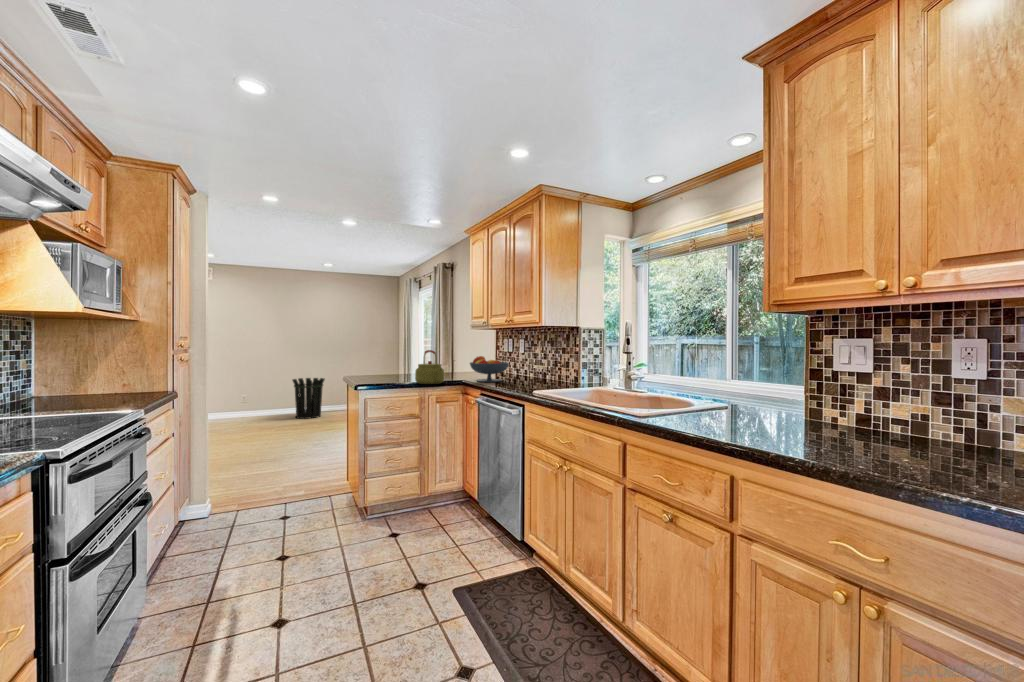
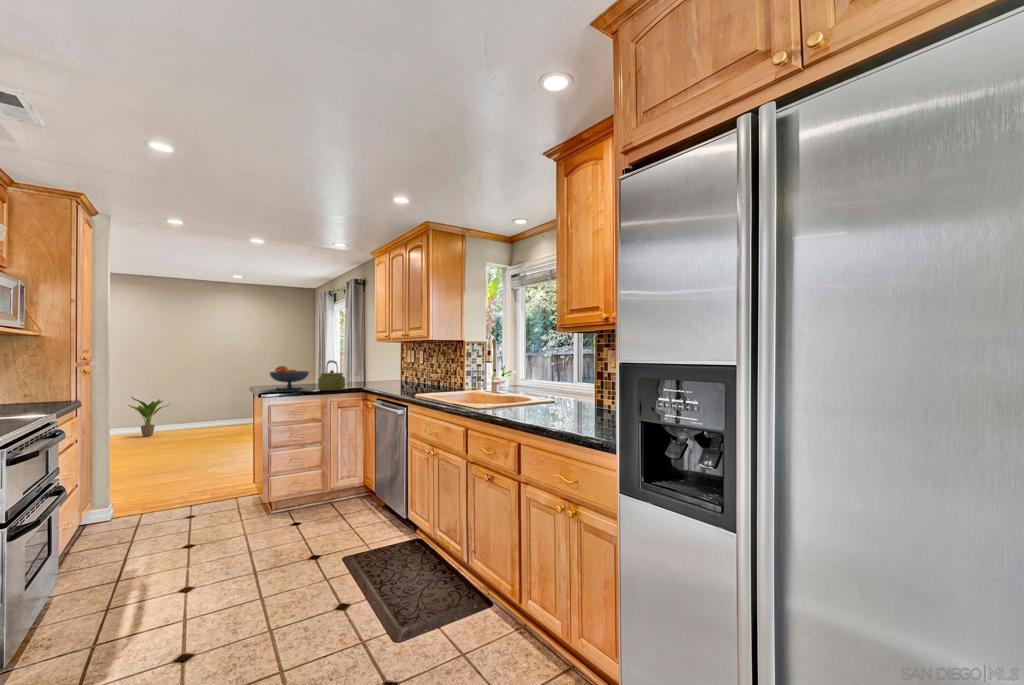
fruit bowl: present [470,356,509,382] -> present [270,366,309,389]
waste bin: present [293,378,325,419] -> none [195,391,232,433]
potted plant: none [233,382,270,421] -> present [128,397,168,437]

